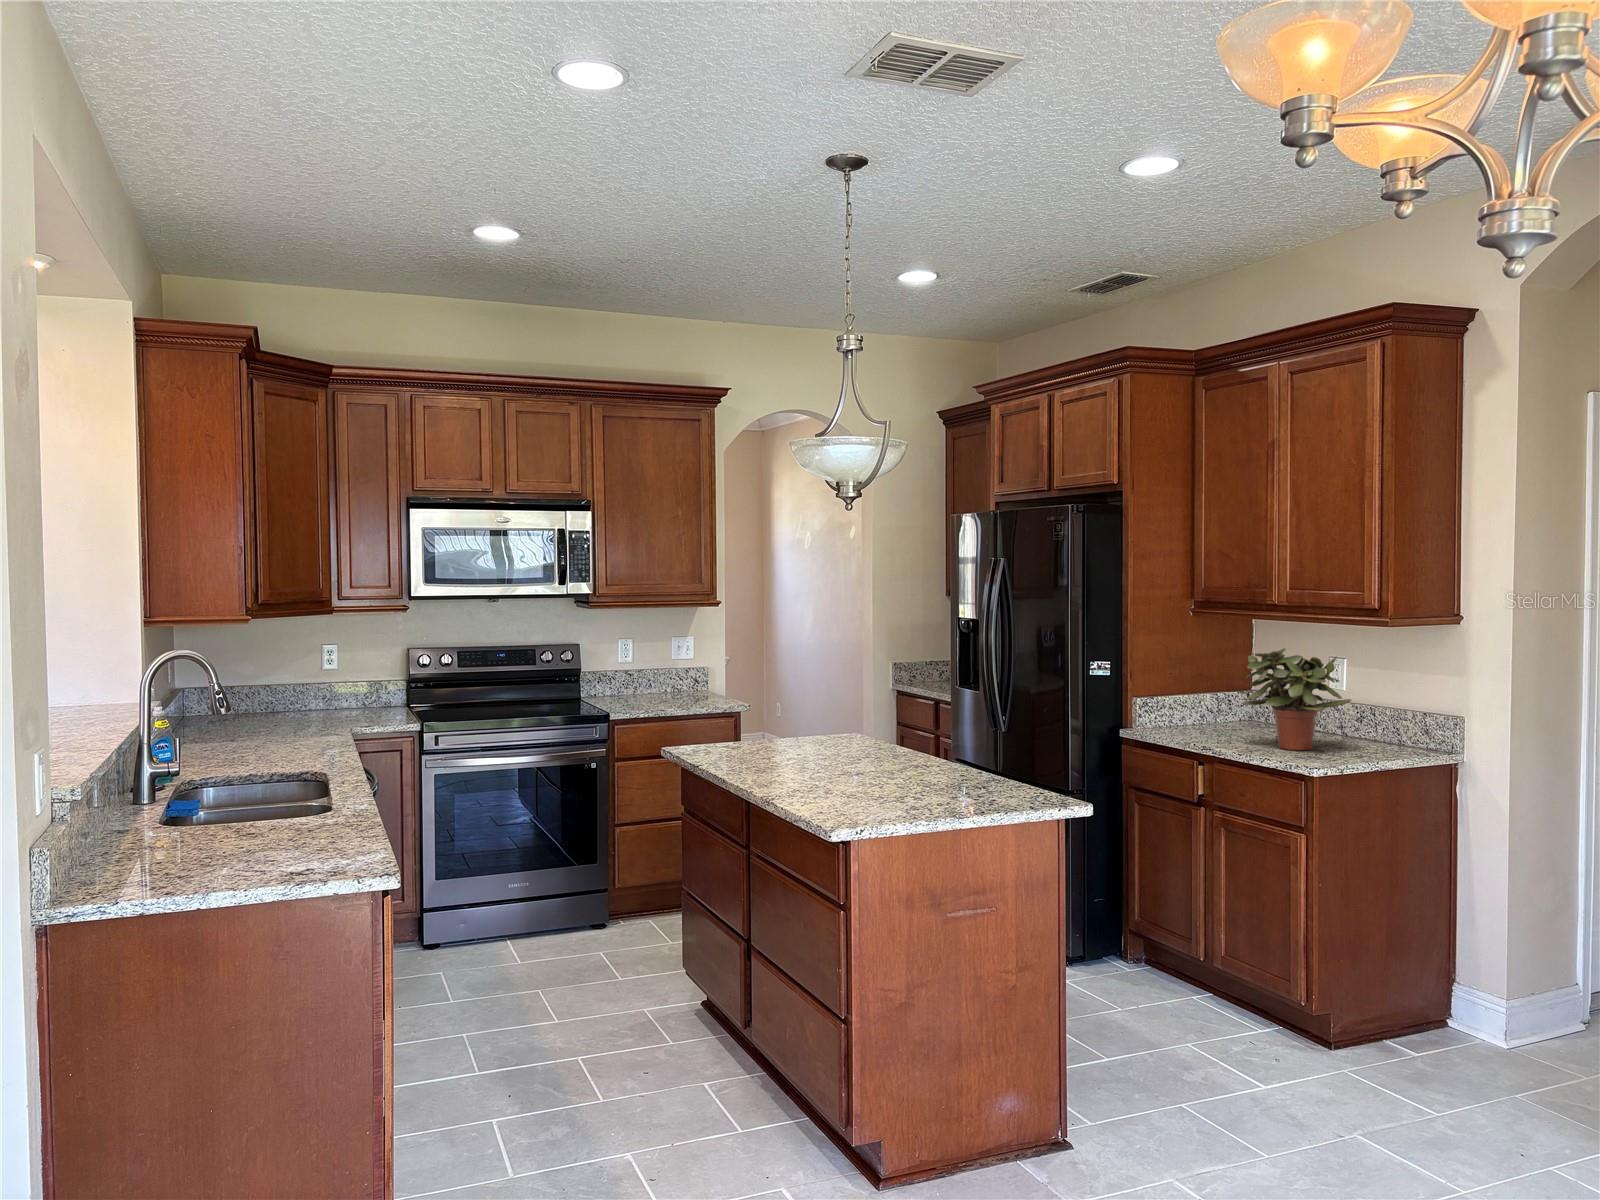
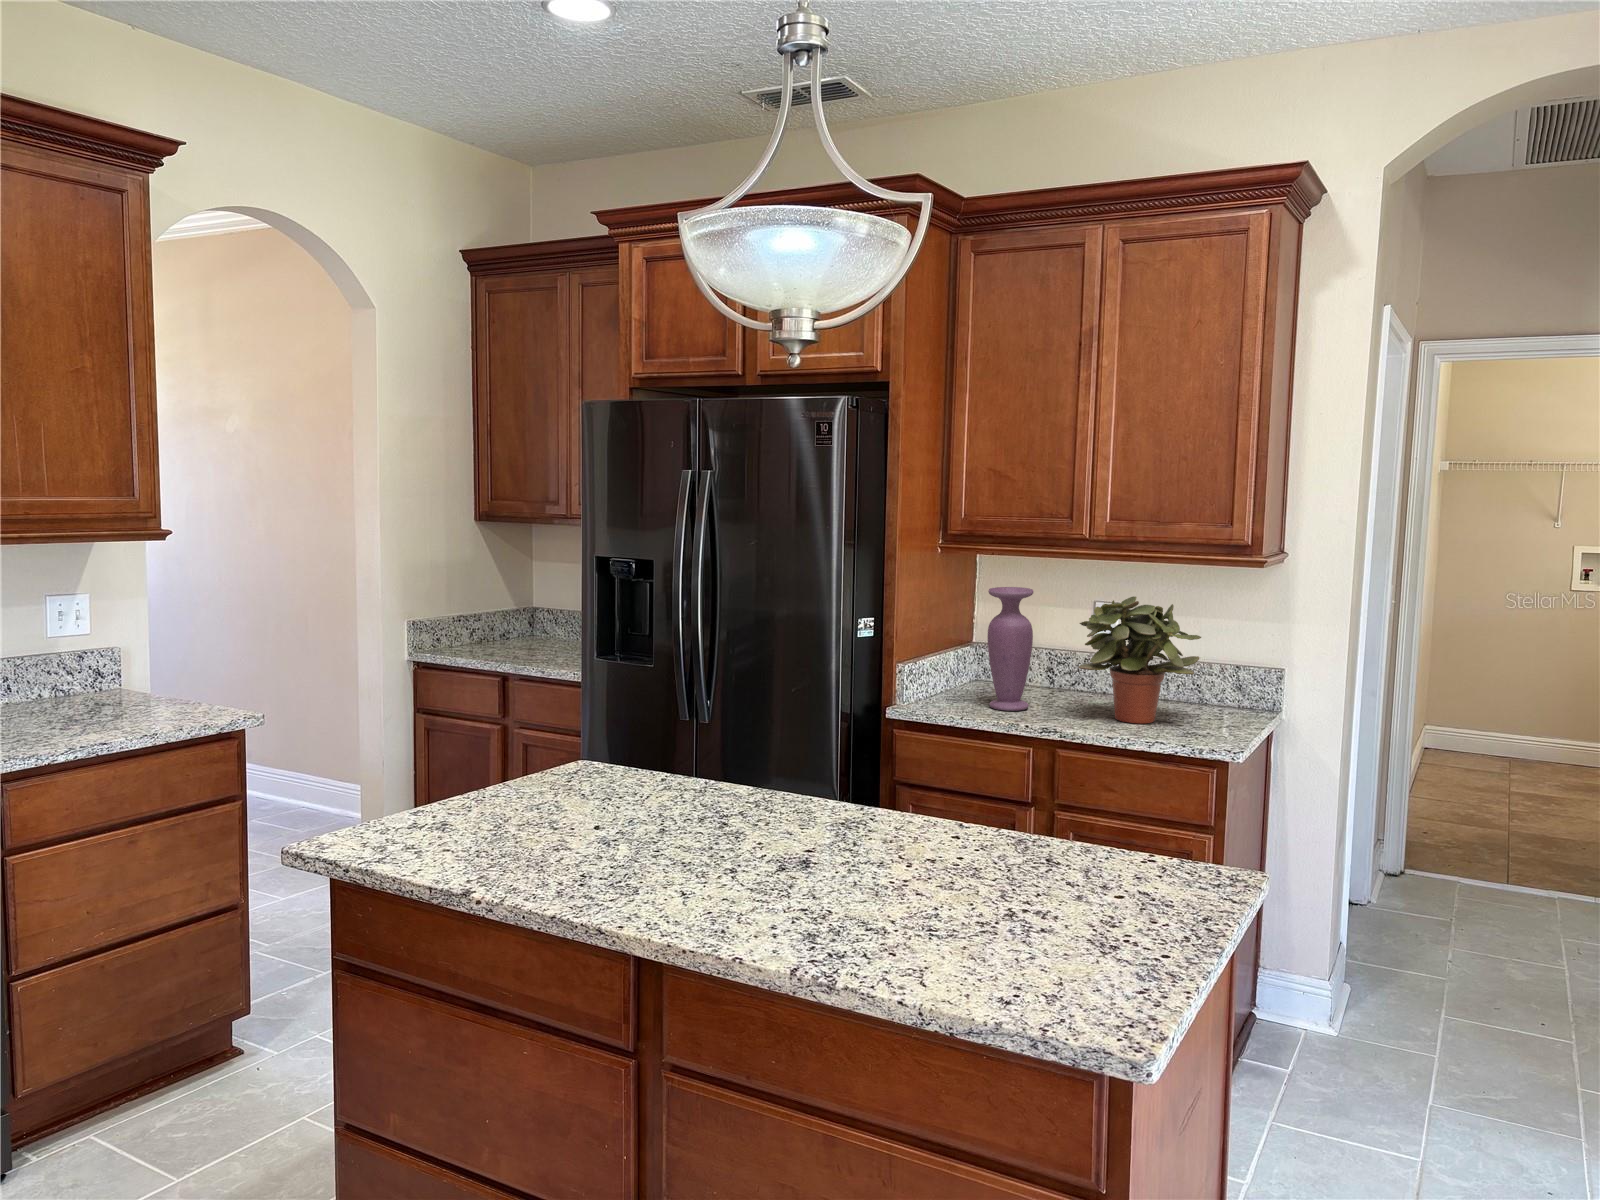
vase: none [1194,641,1232,736] -> present [987,587,1033,711]

